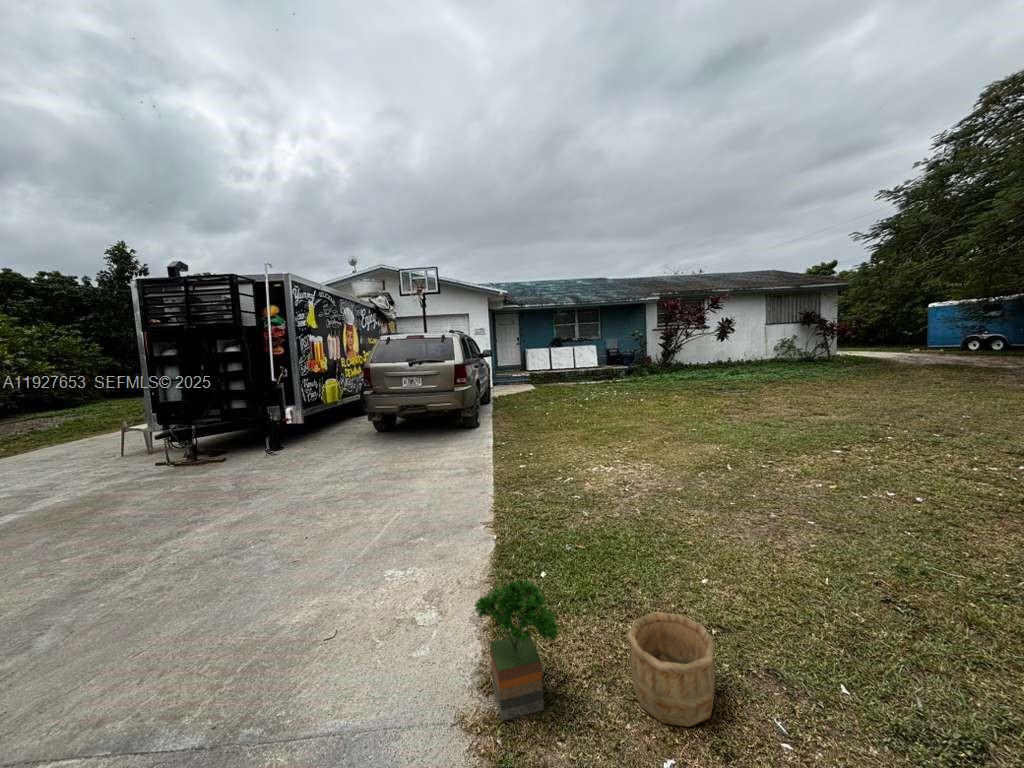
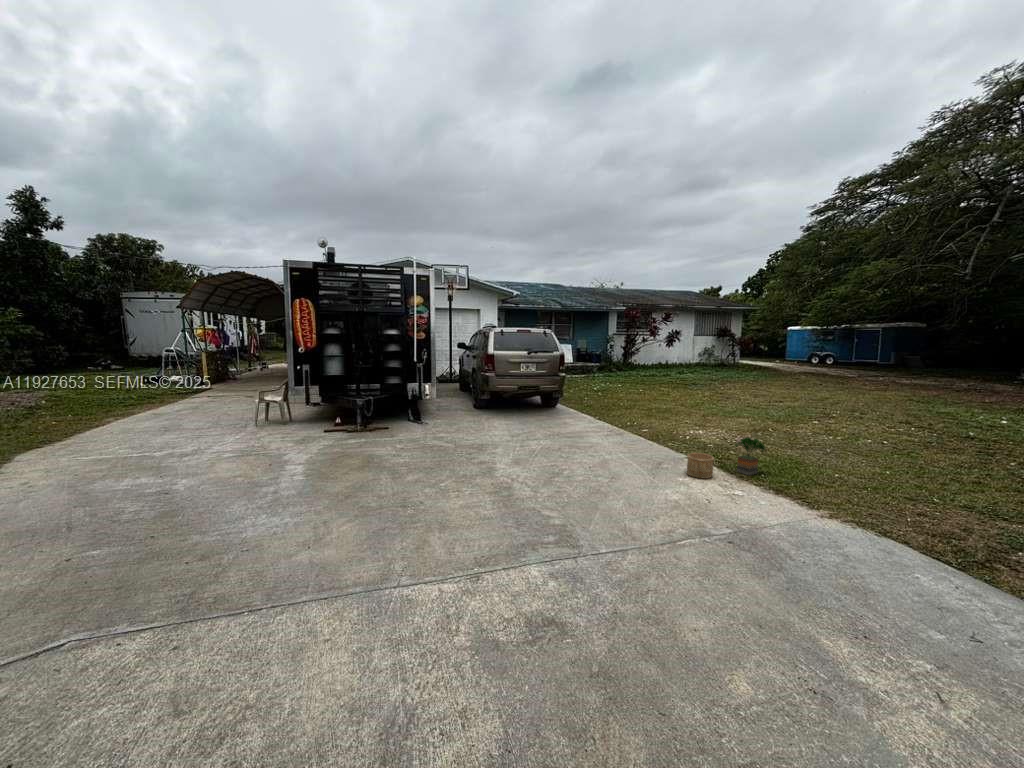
wooden bucket: present [627,612,716,727] -> present [687,452,714,478]

